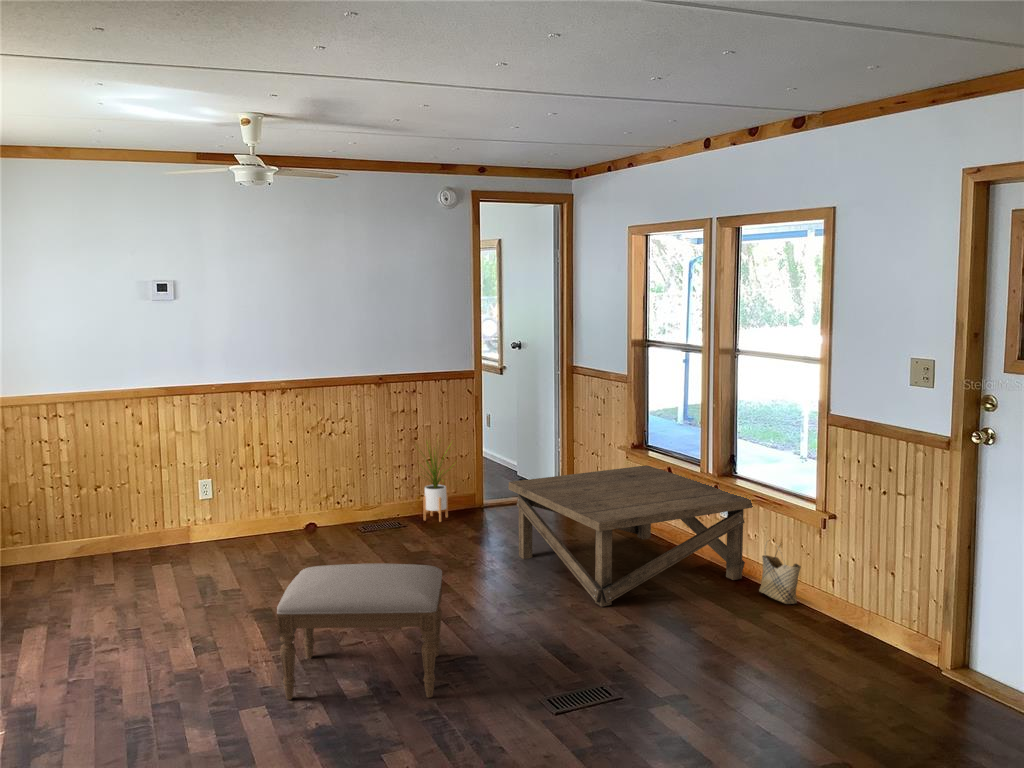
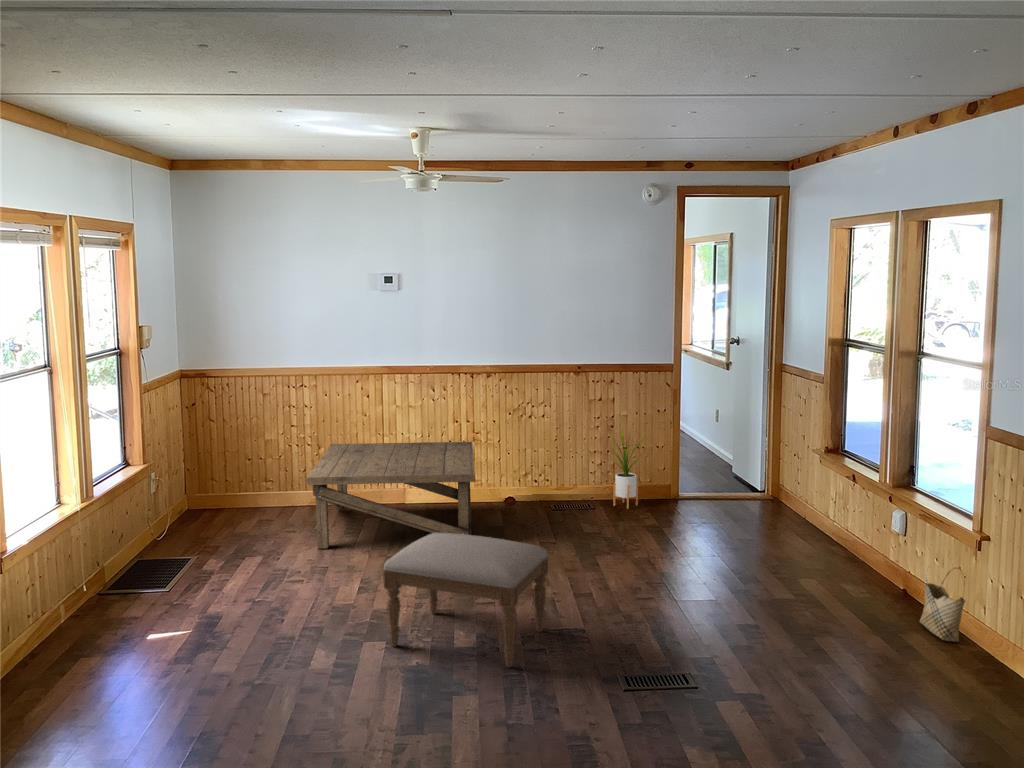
coffee table: present [509,465,753,607] -> present [306,442,475,549]

